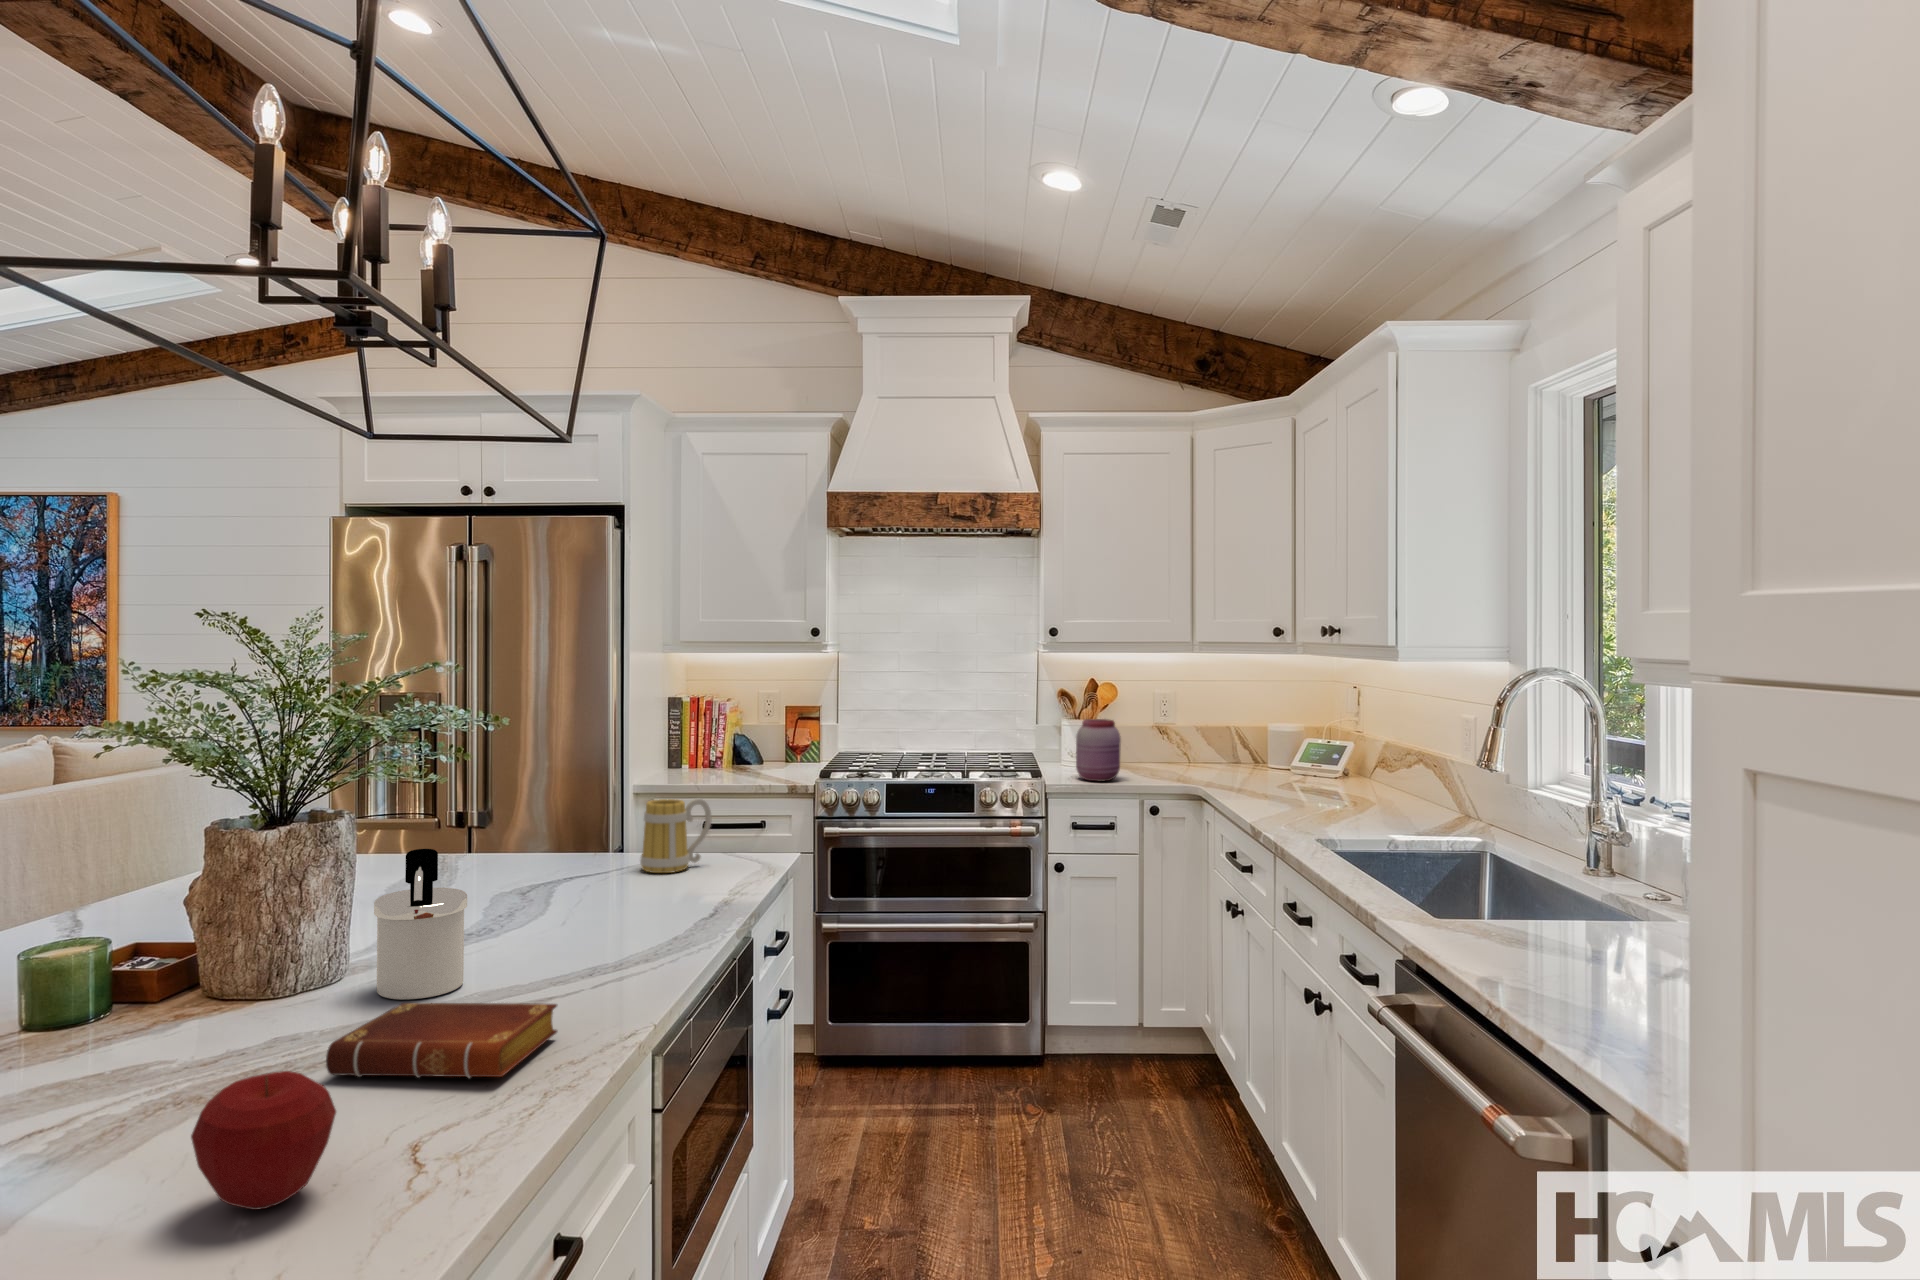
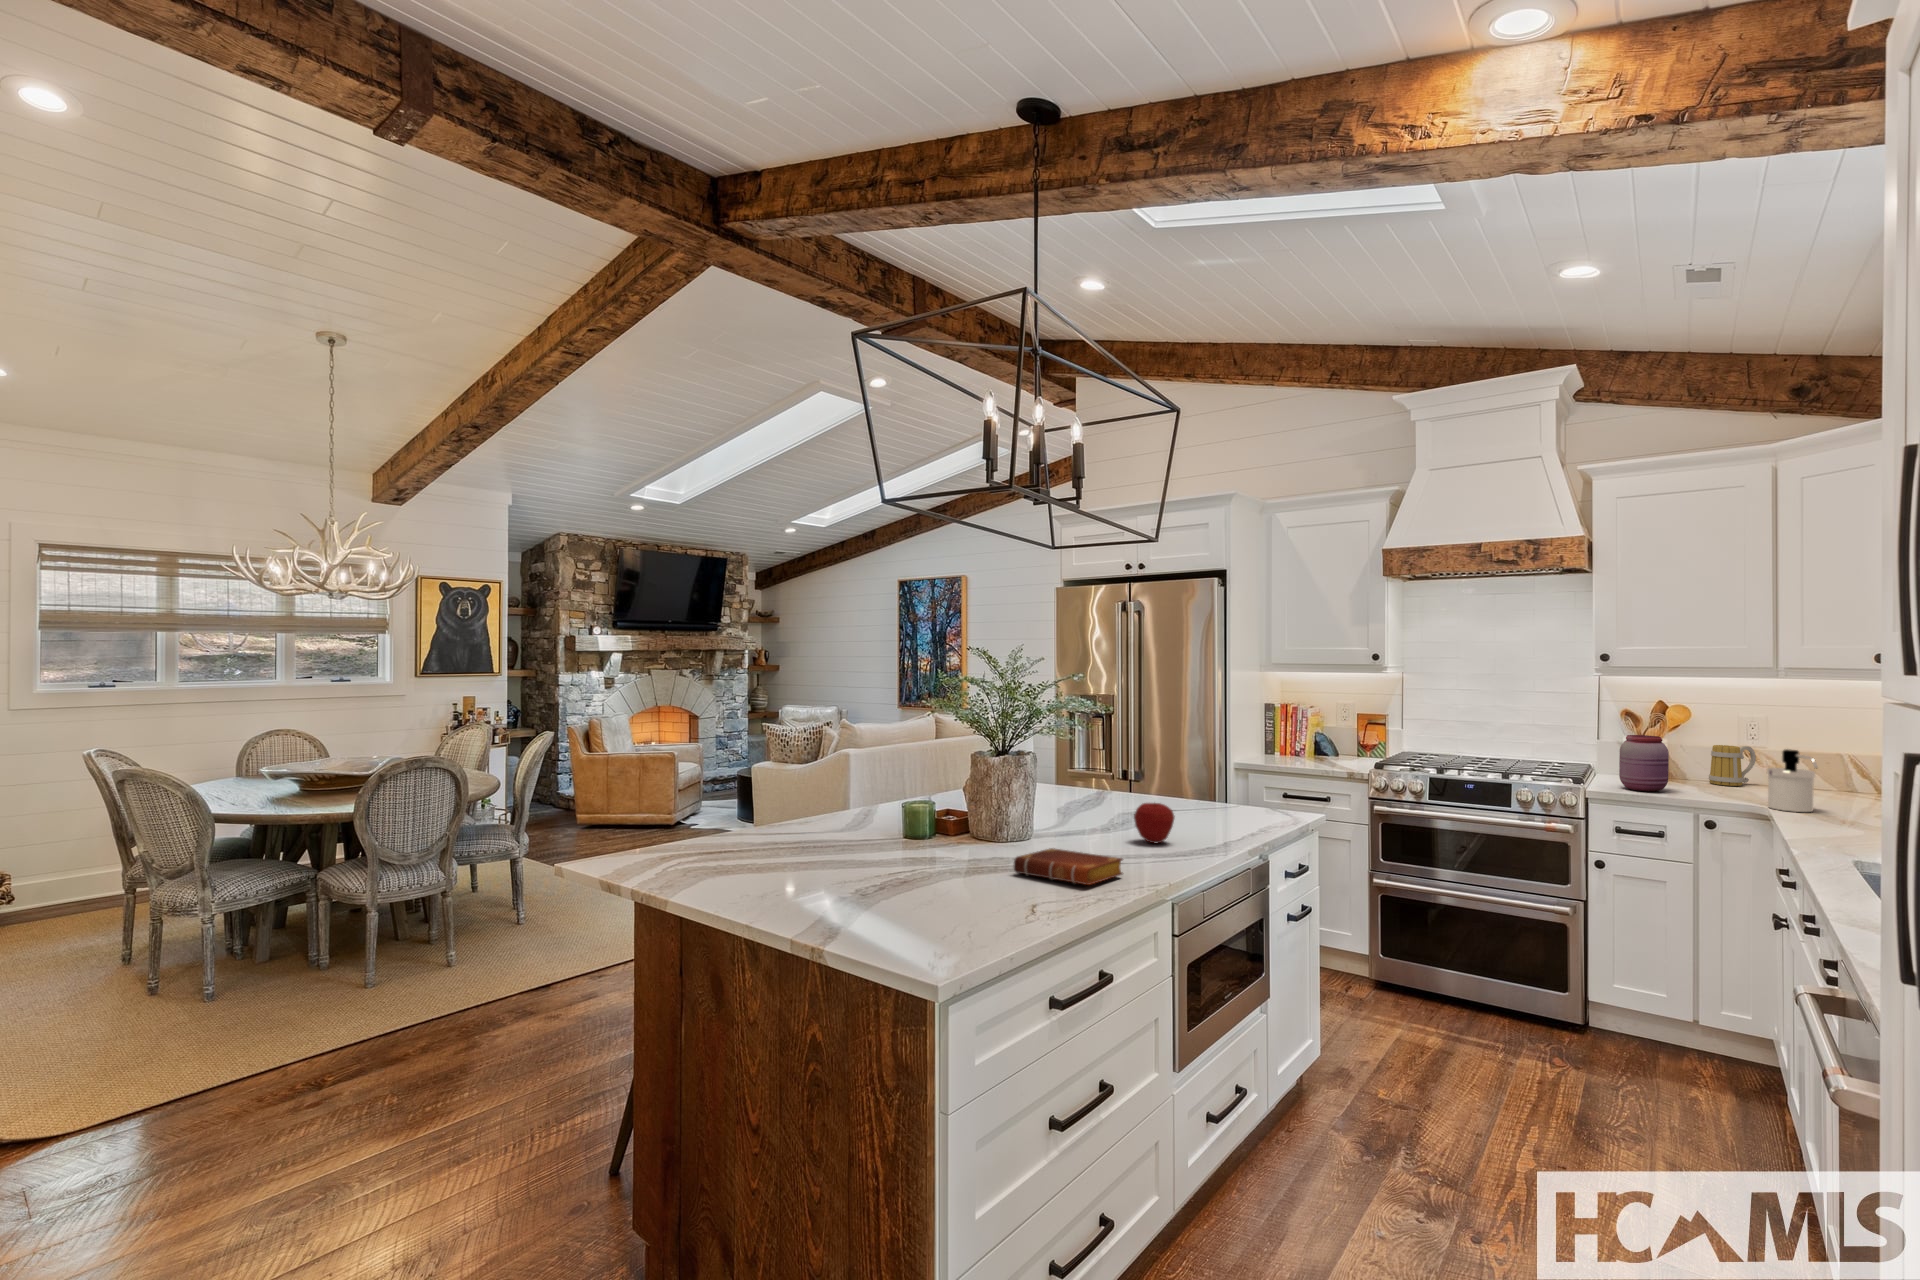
mug: present [640,799,712,873] -> present [1709,745,1756,786]
soap dispenser: present [374,849,467,1000] -> present [1767,749,1818,812]
apple: present [191,1071,336,1210] -> present [1134,803,1175,843]

